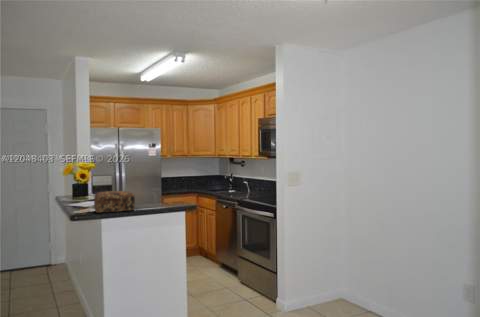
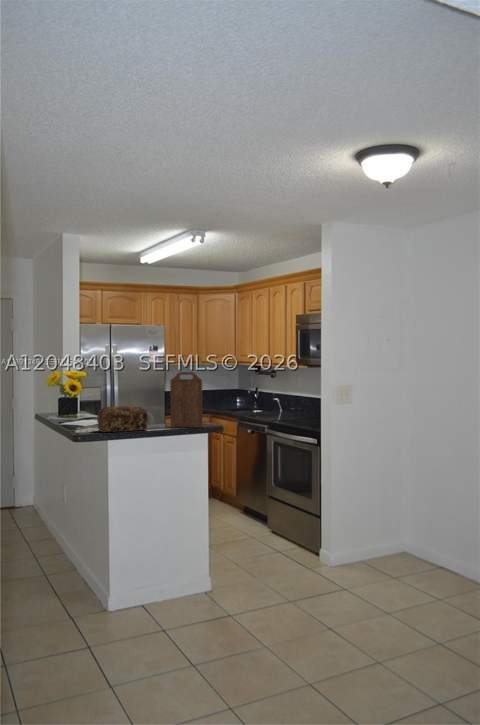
cutting board: none [155,163,181,207] -> present [170,372,202,427]

